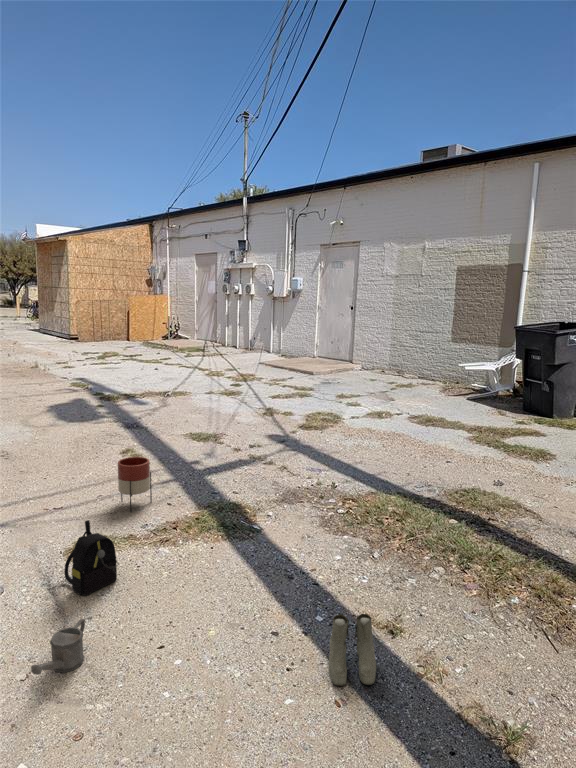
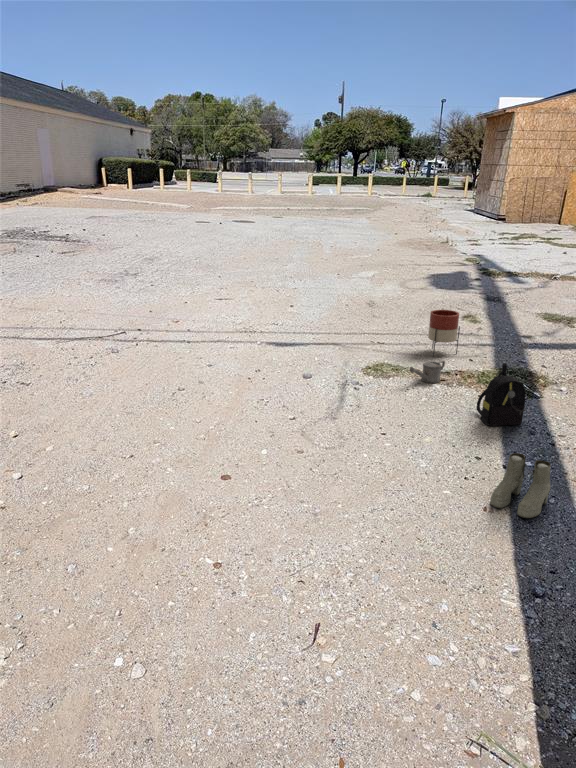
backpack: present [64,520,119,595] -> present [477,363,526,426]
watering can: present [31,619,85,675] -> present [410,361,445,383]

